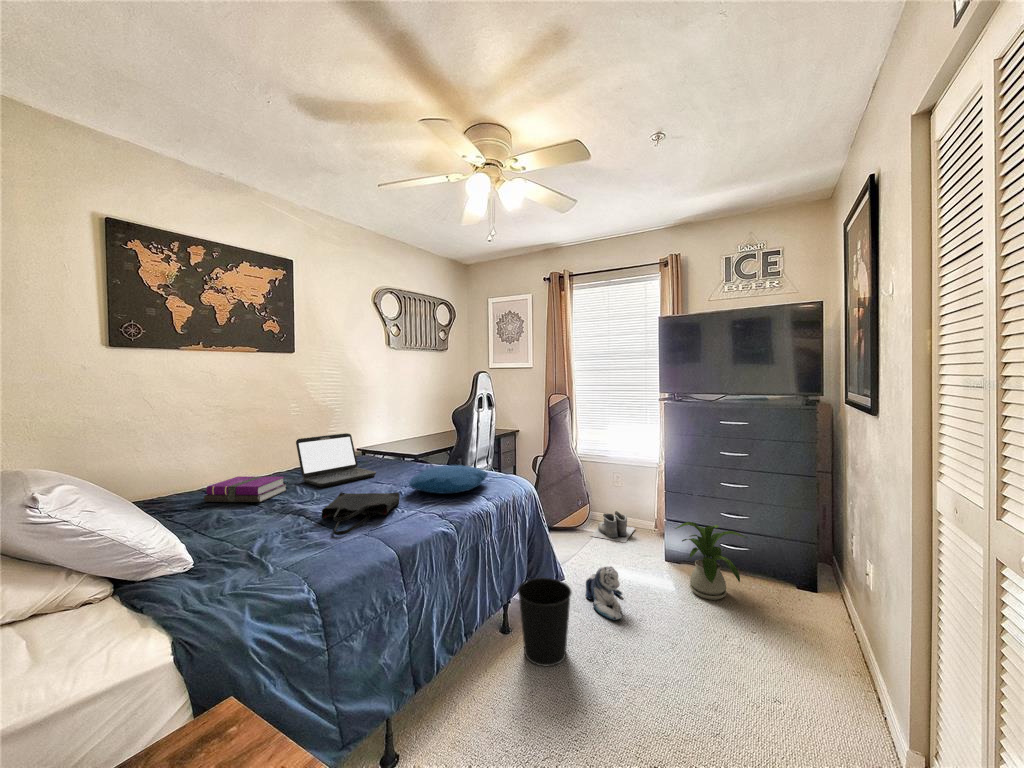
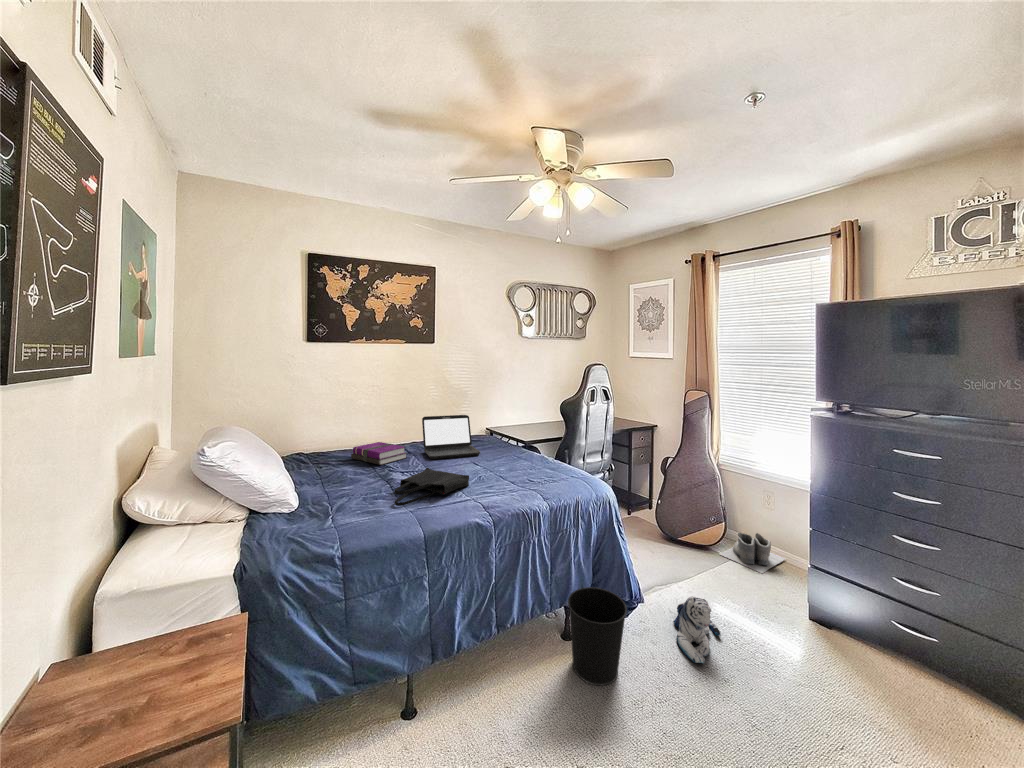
pillow: present [408,465,487,494] -> none [485,456,565,485]
house plant: present [675,522,747,600] -> none [810,573,933,691]

